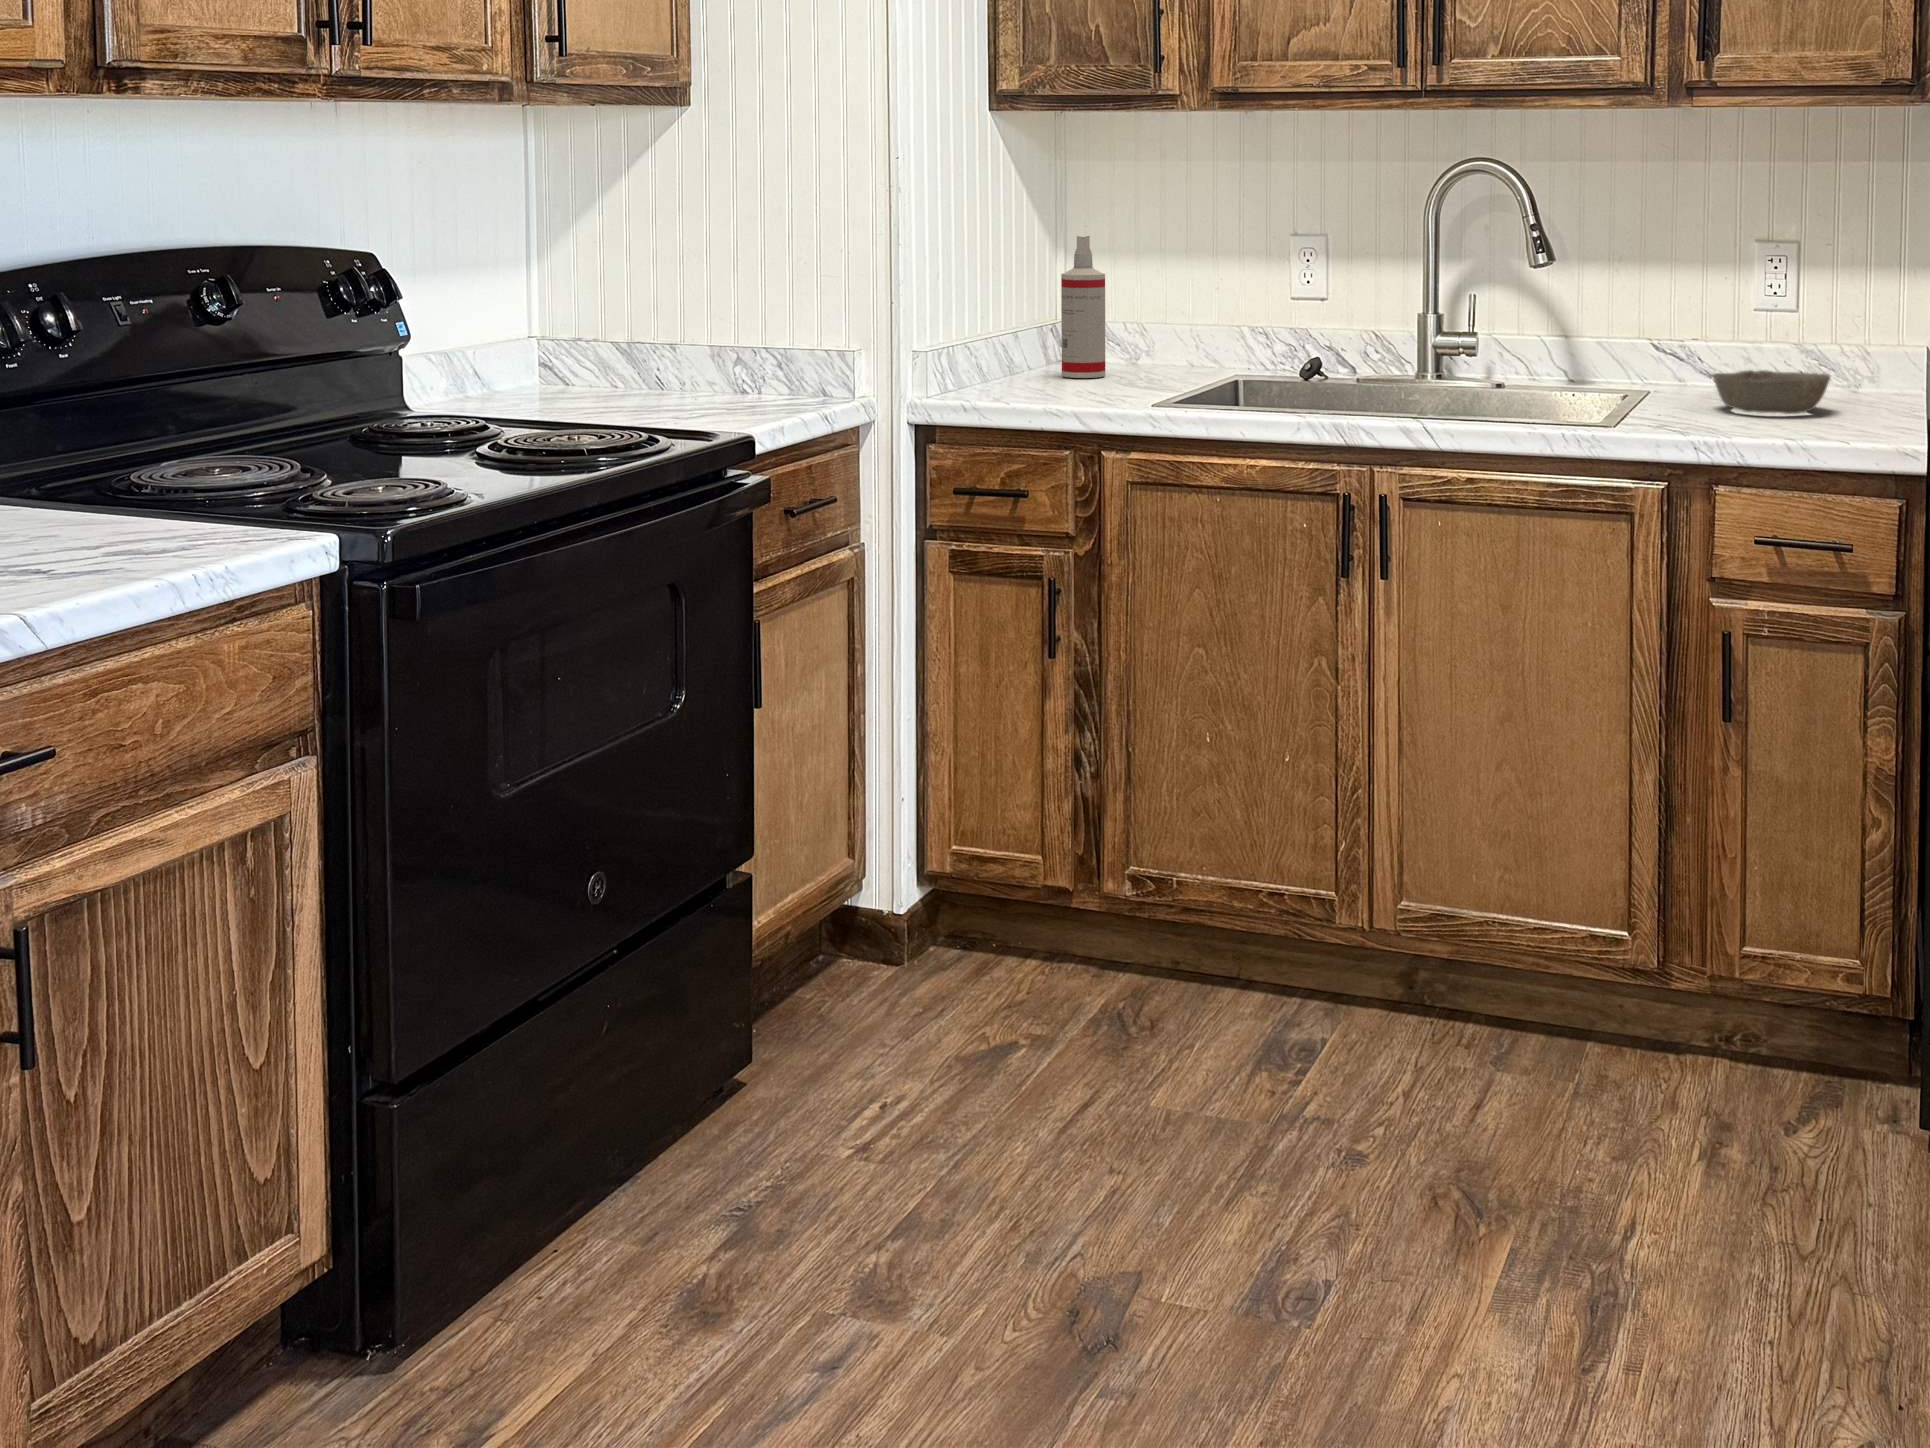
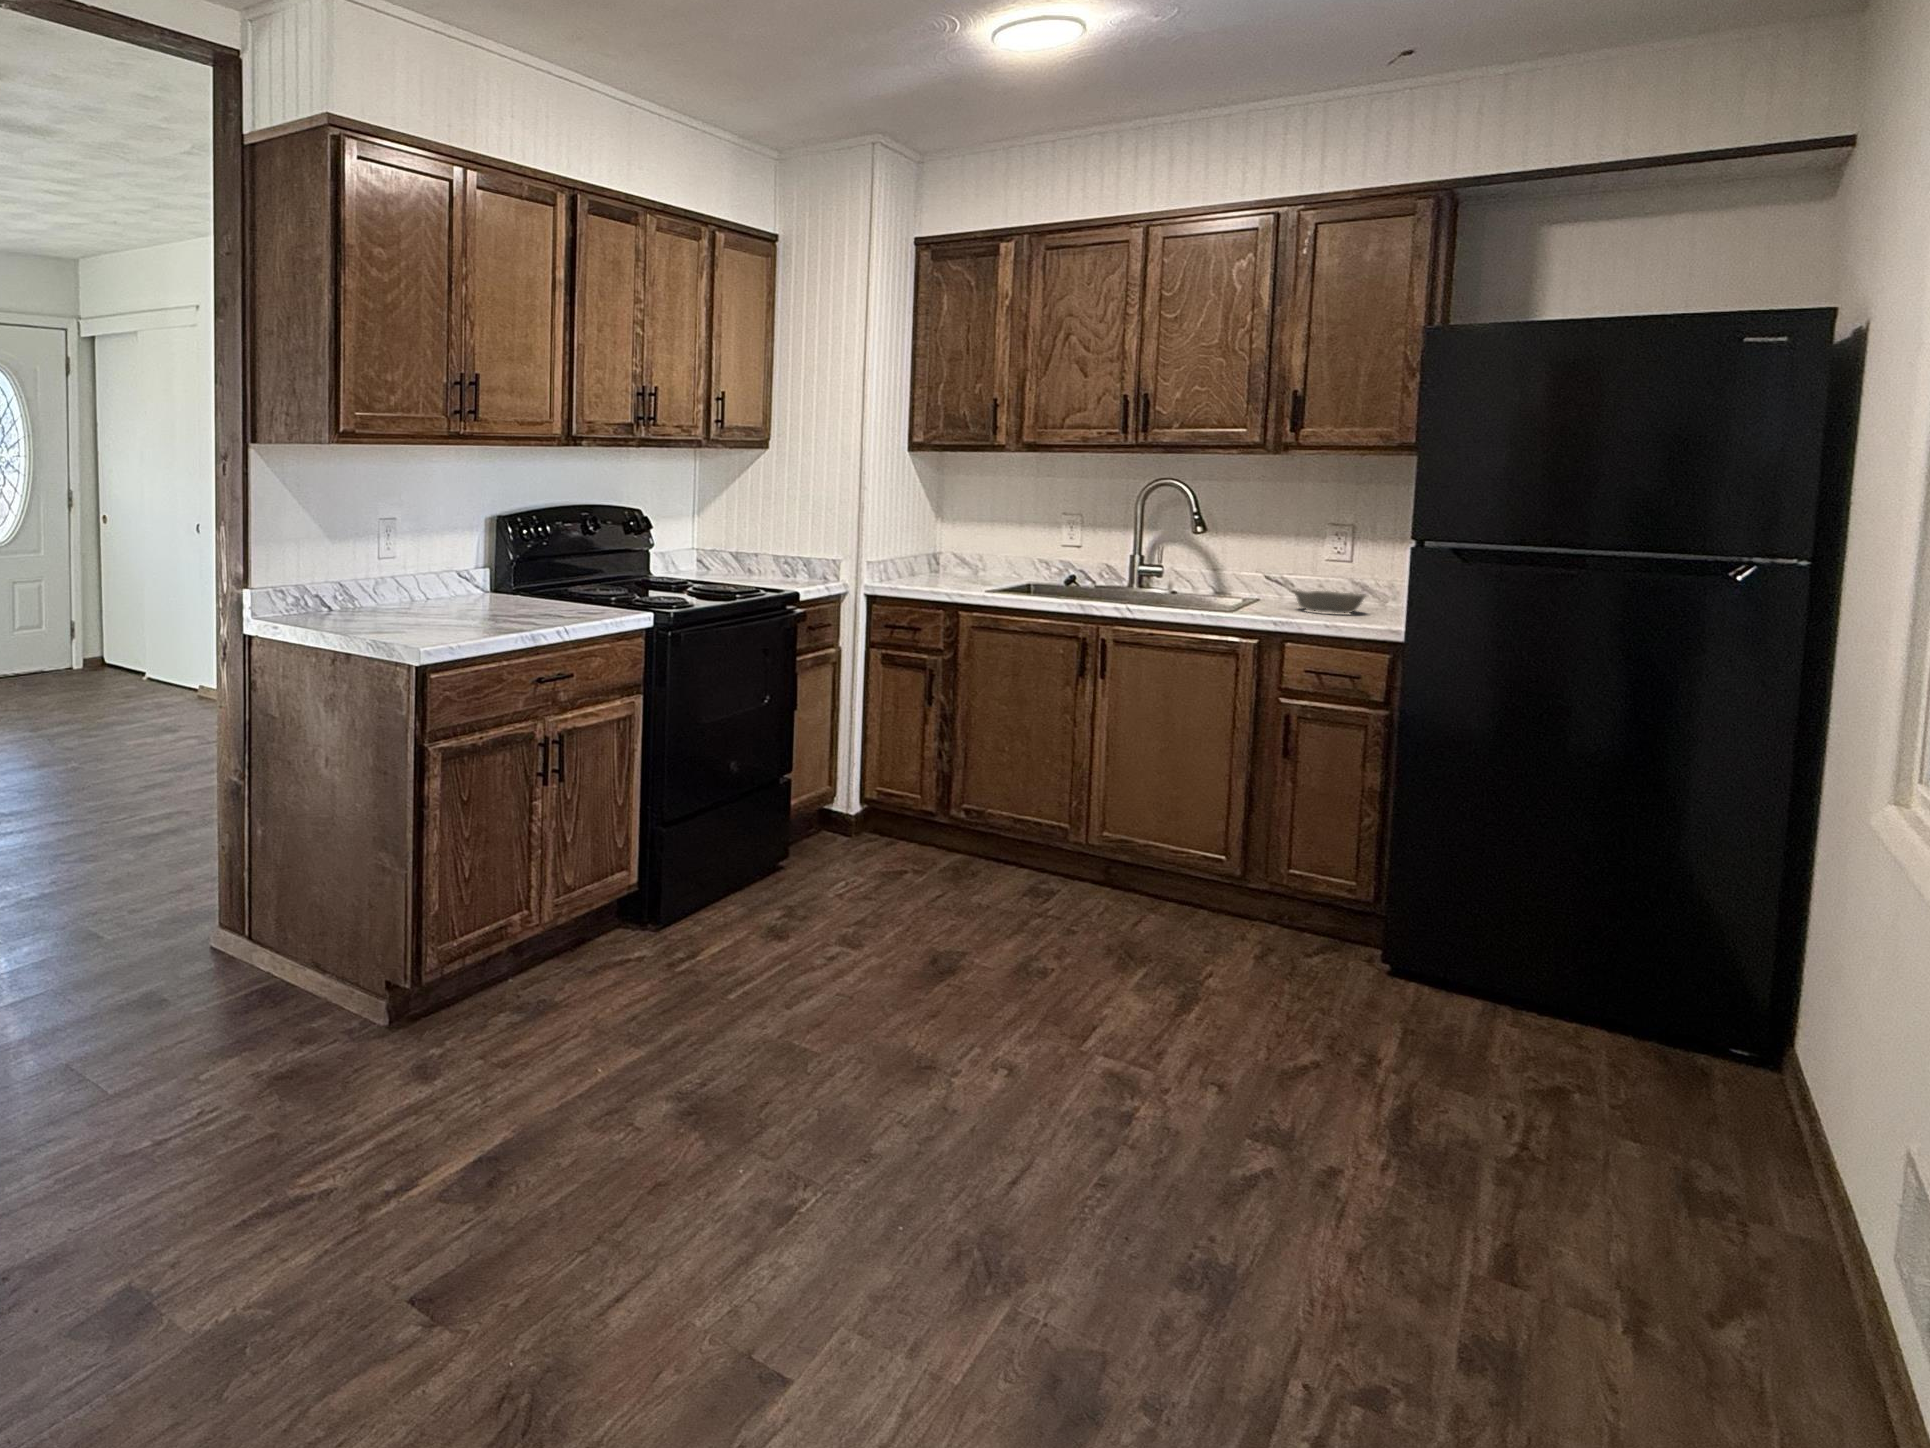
spray bottle: present [1061,236,1105,378] -> none [939,512,963,579]

